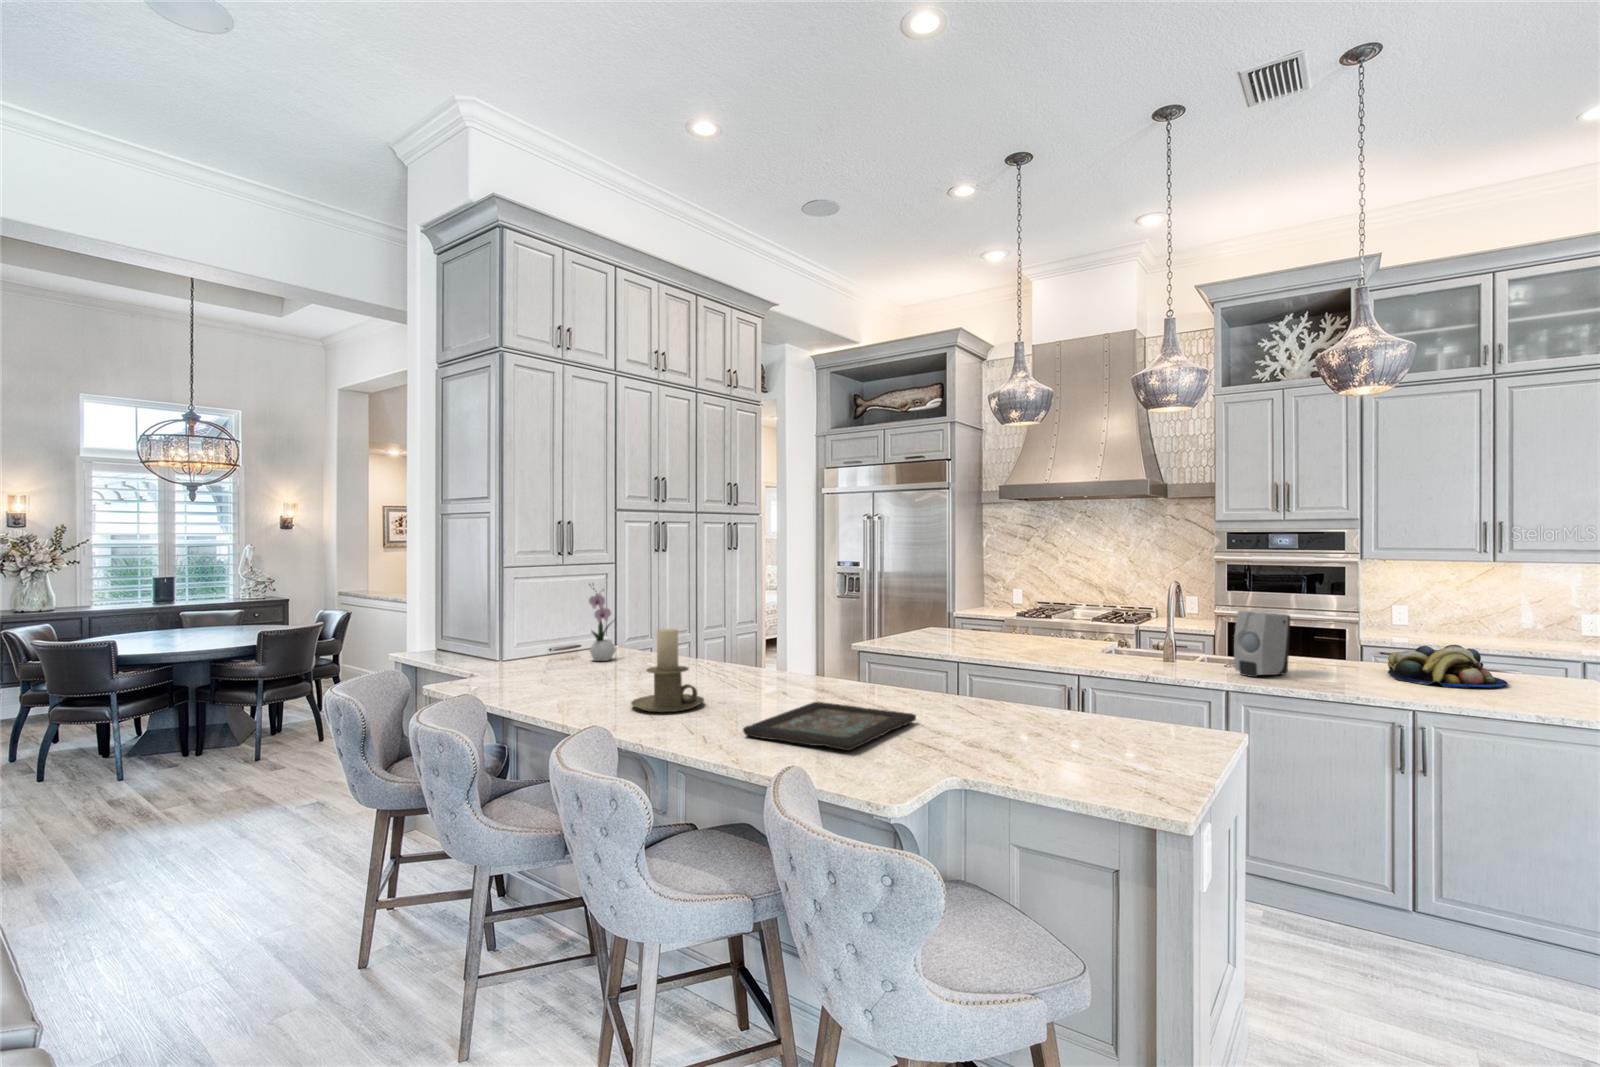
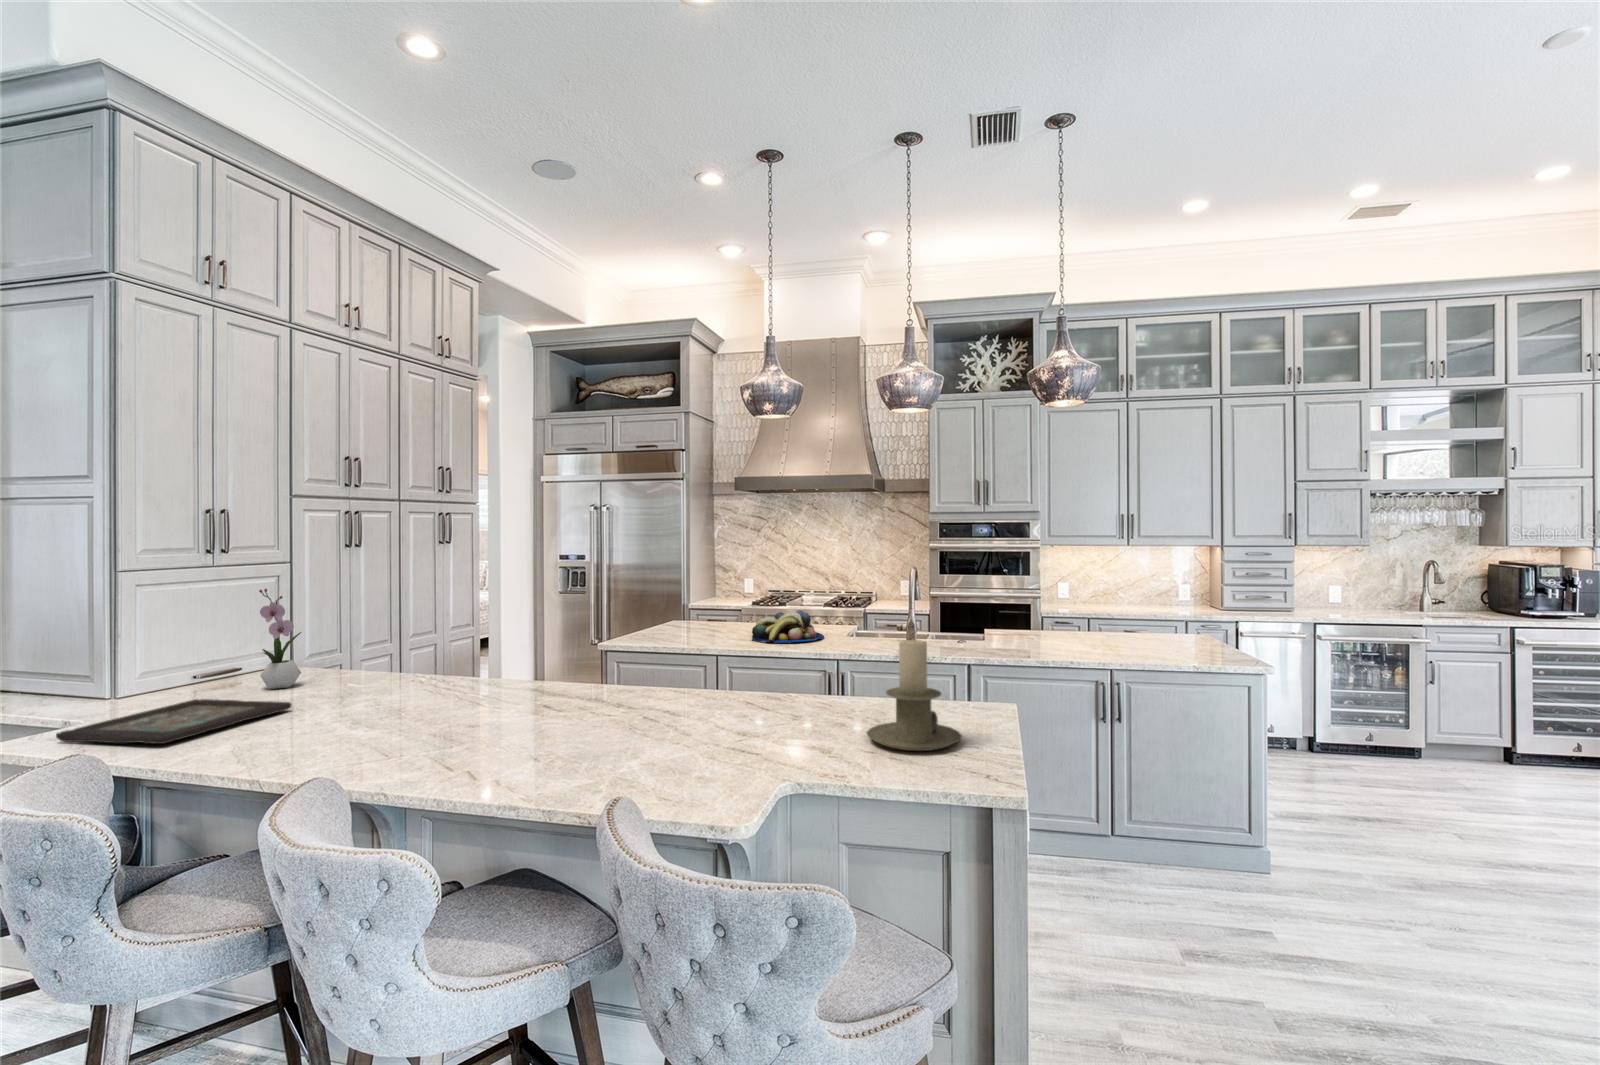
soap dispenser: present [1234,611,1290,677] -> none [968,594,1011,653]
candle holder: present [631,629,704,712] -> present [867,640,962,751]
fruit bowl: present [1388,645,1508,687] -> present [752,610,824,643]
decorative tray: present [743,702,916,750] -> present [56,699,291,744]

